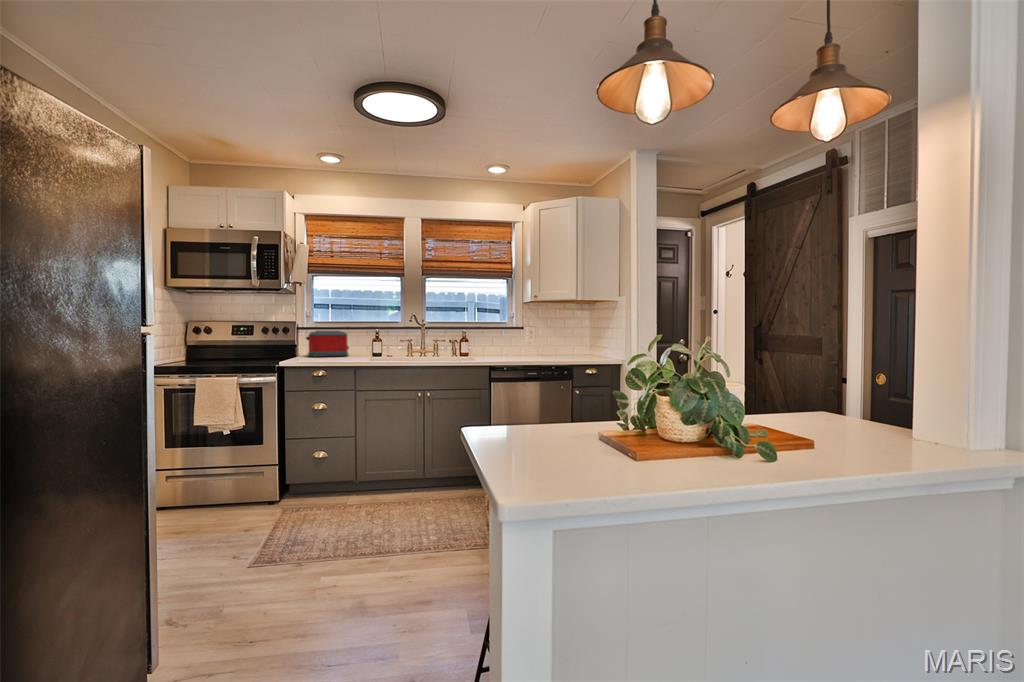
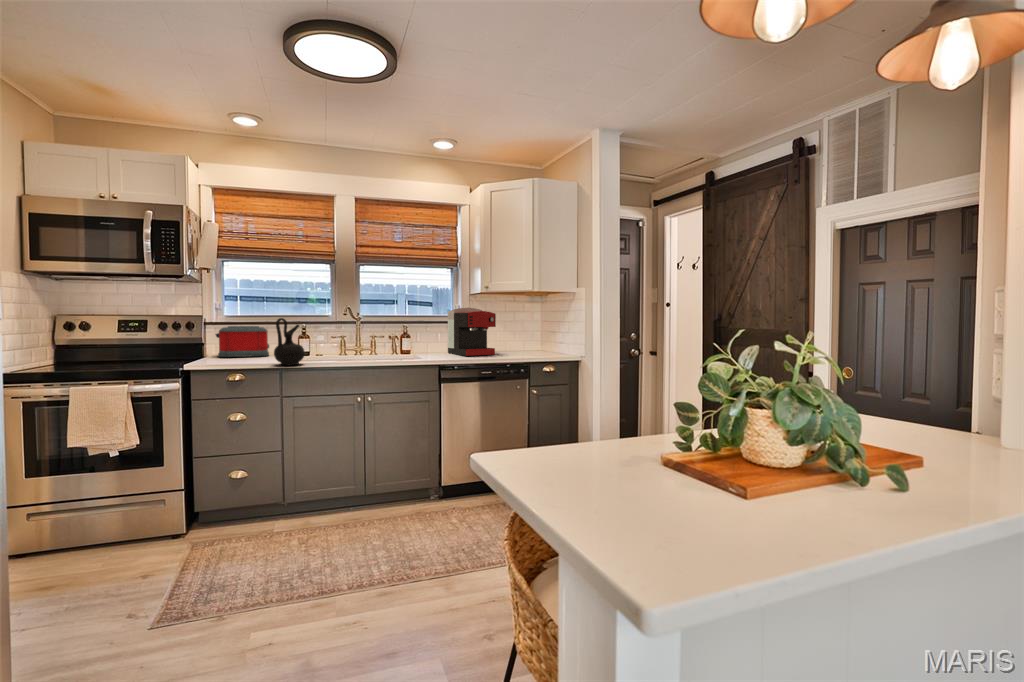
coffee maker: none [500,315,543,358] -> present [448,308,496,356]
ceramic jug: none [350,324,375,364] -> present [274,318,305,365]

